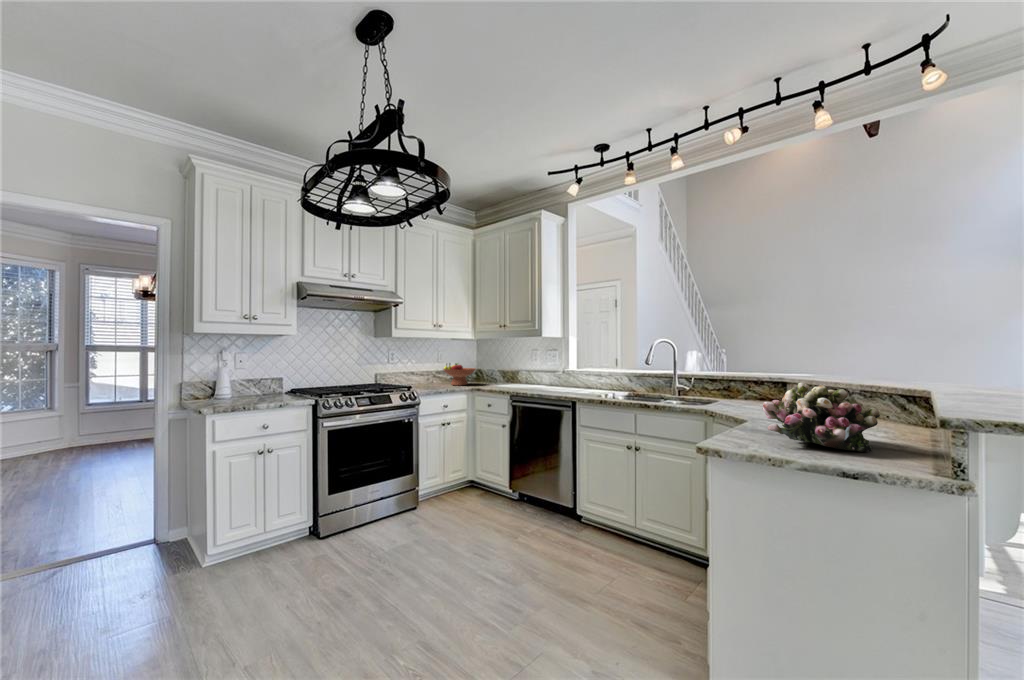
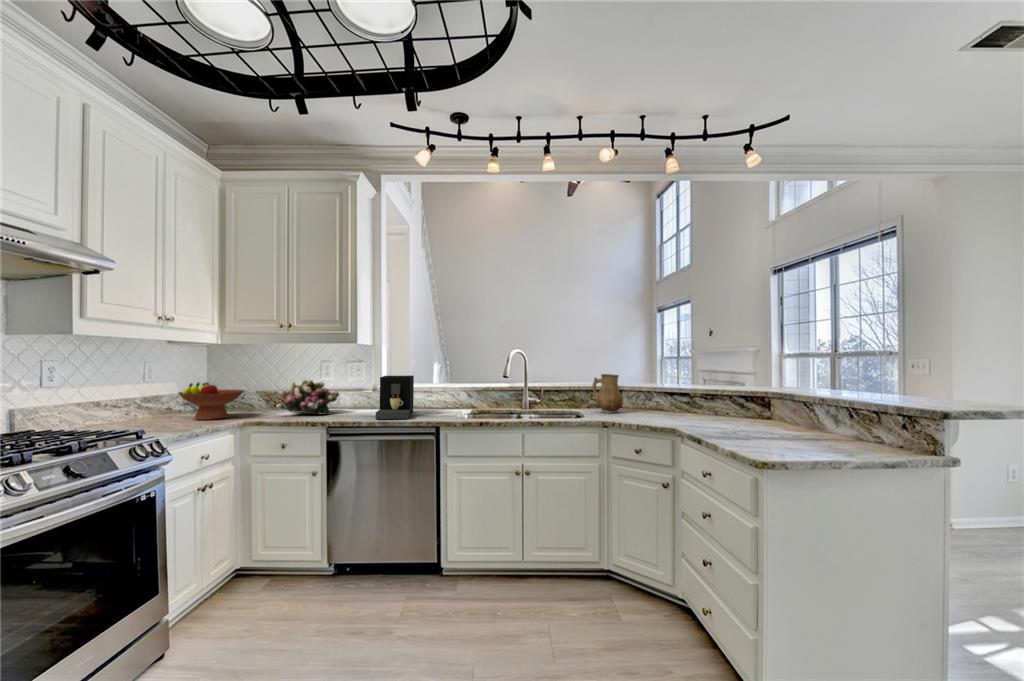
coffee maker: none [533,361,575,393] -> present [376,375,414,419]
ceramic pitcher: none [732,364,764,405] -> present [592,374,623,413]
flower arrangement: present [762,383,880,452] -> present [276,379,339,415]

